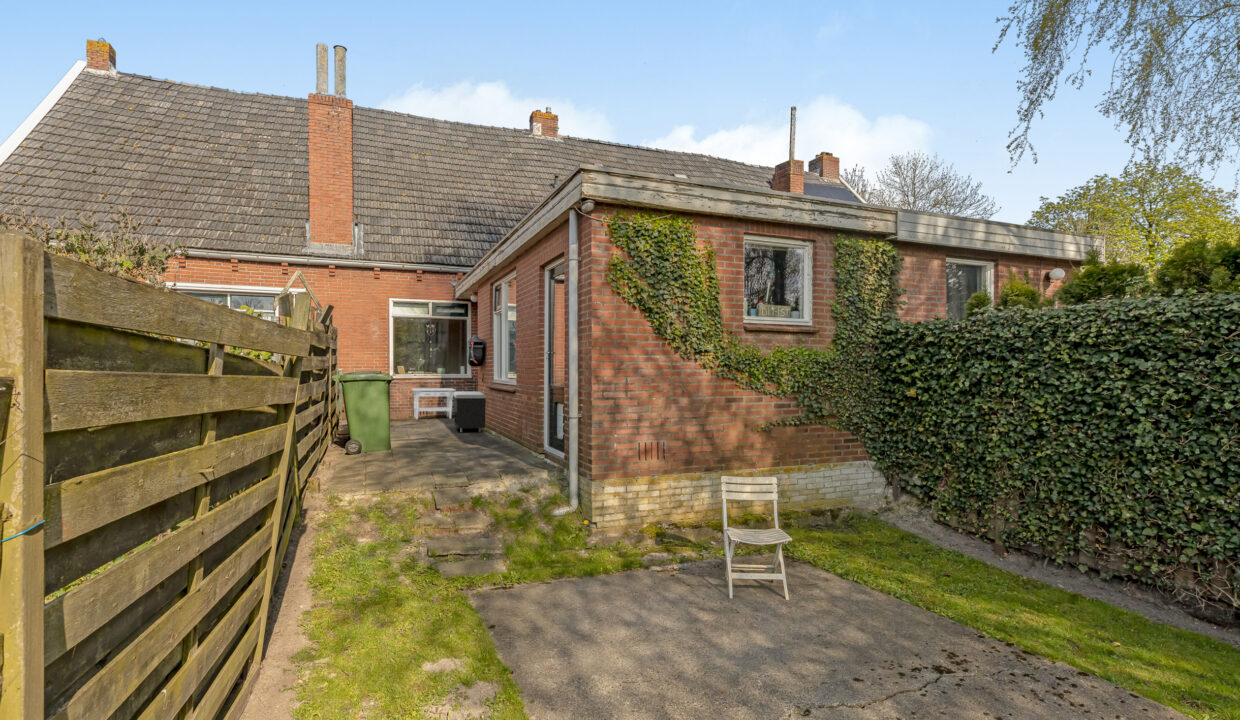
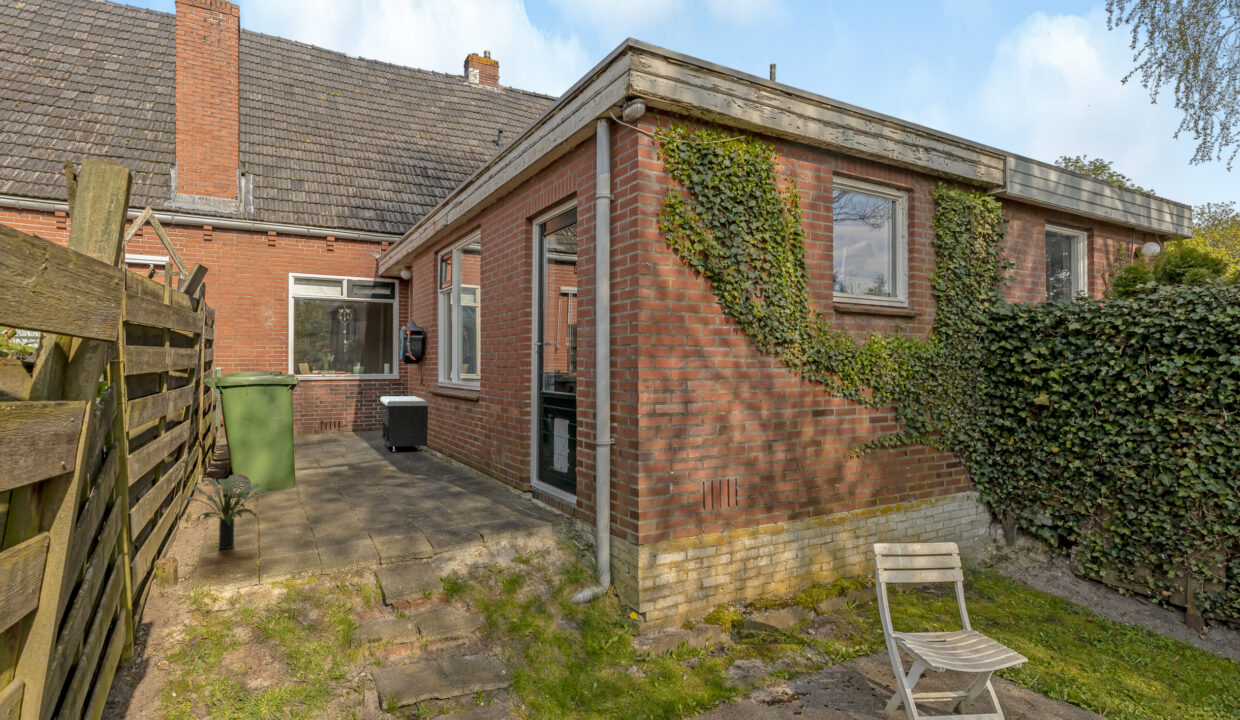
side table: present [411,388,455,420] -> none [319,391,380,433]
potted plant: none [322,436,368,481] -> present [186,475,266,549]

